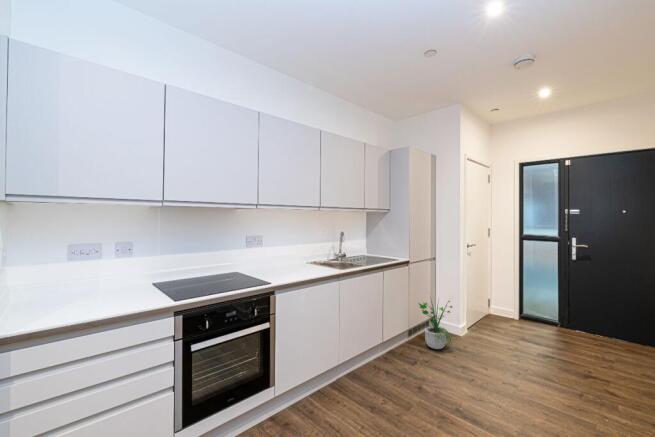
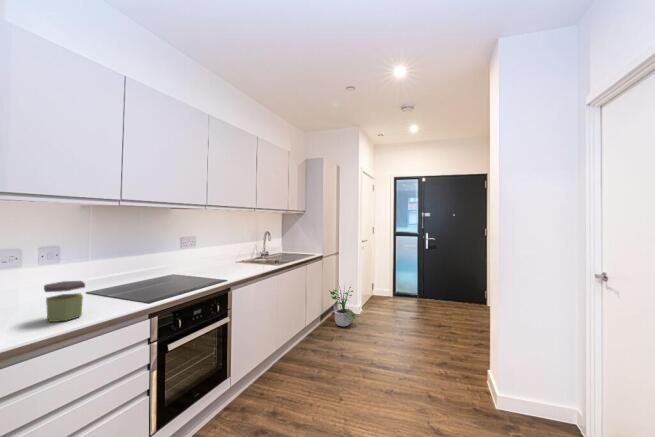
jar: none [79,273,116,310] -> present [44,281,85,322]

